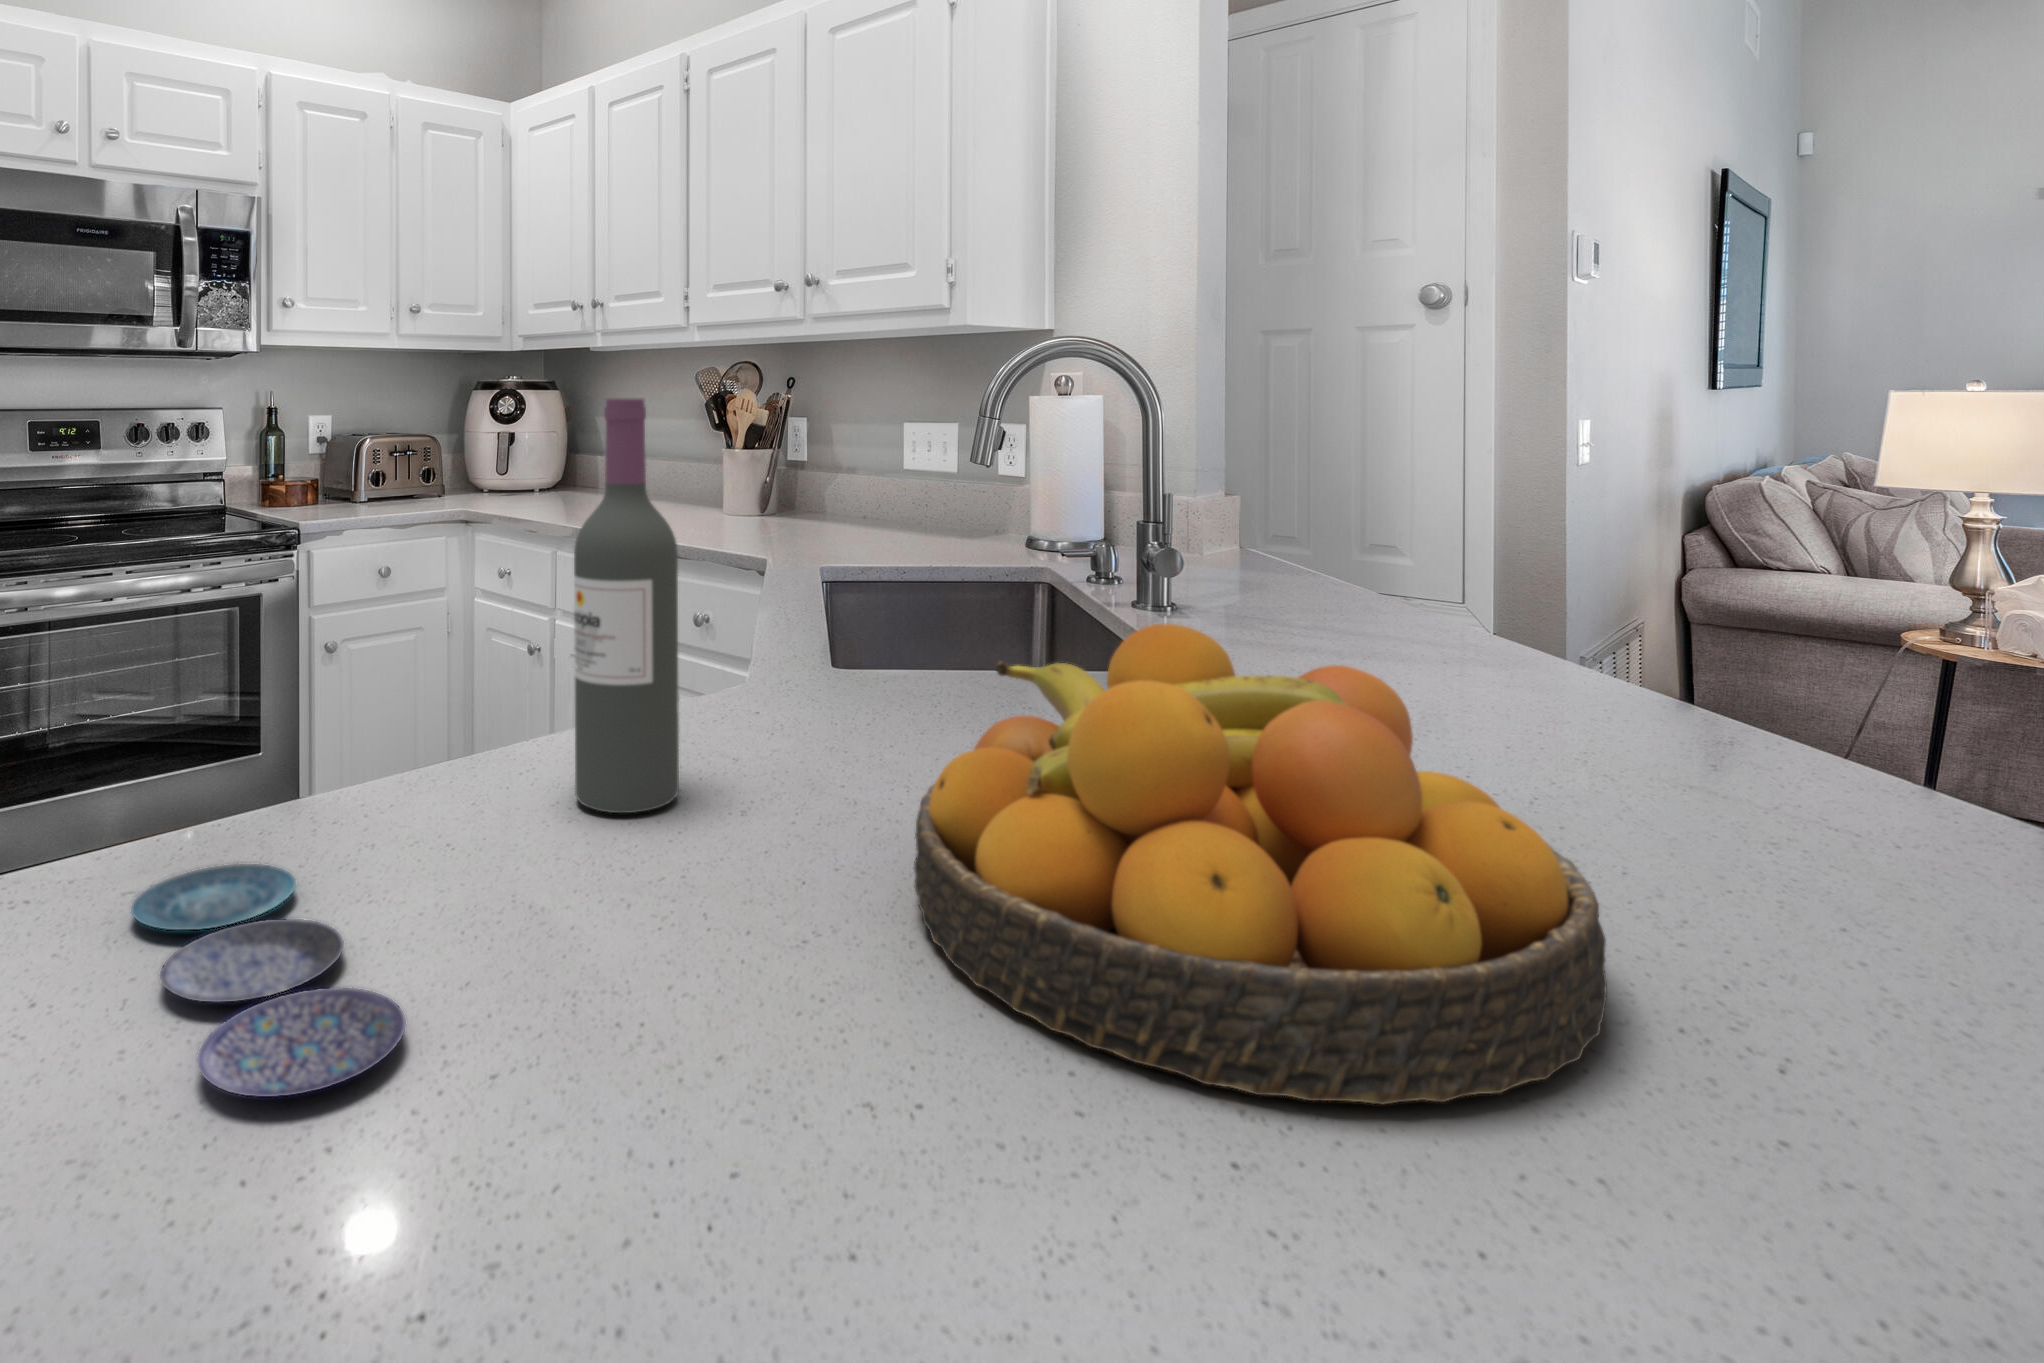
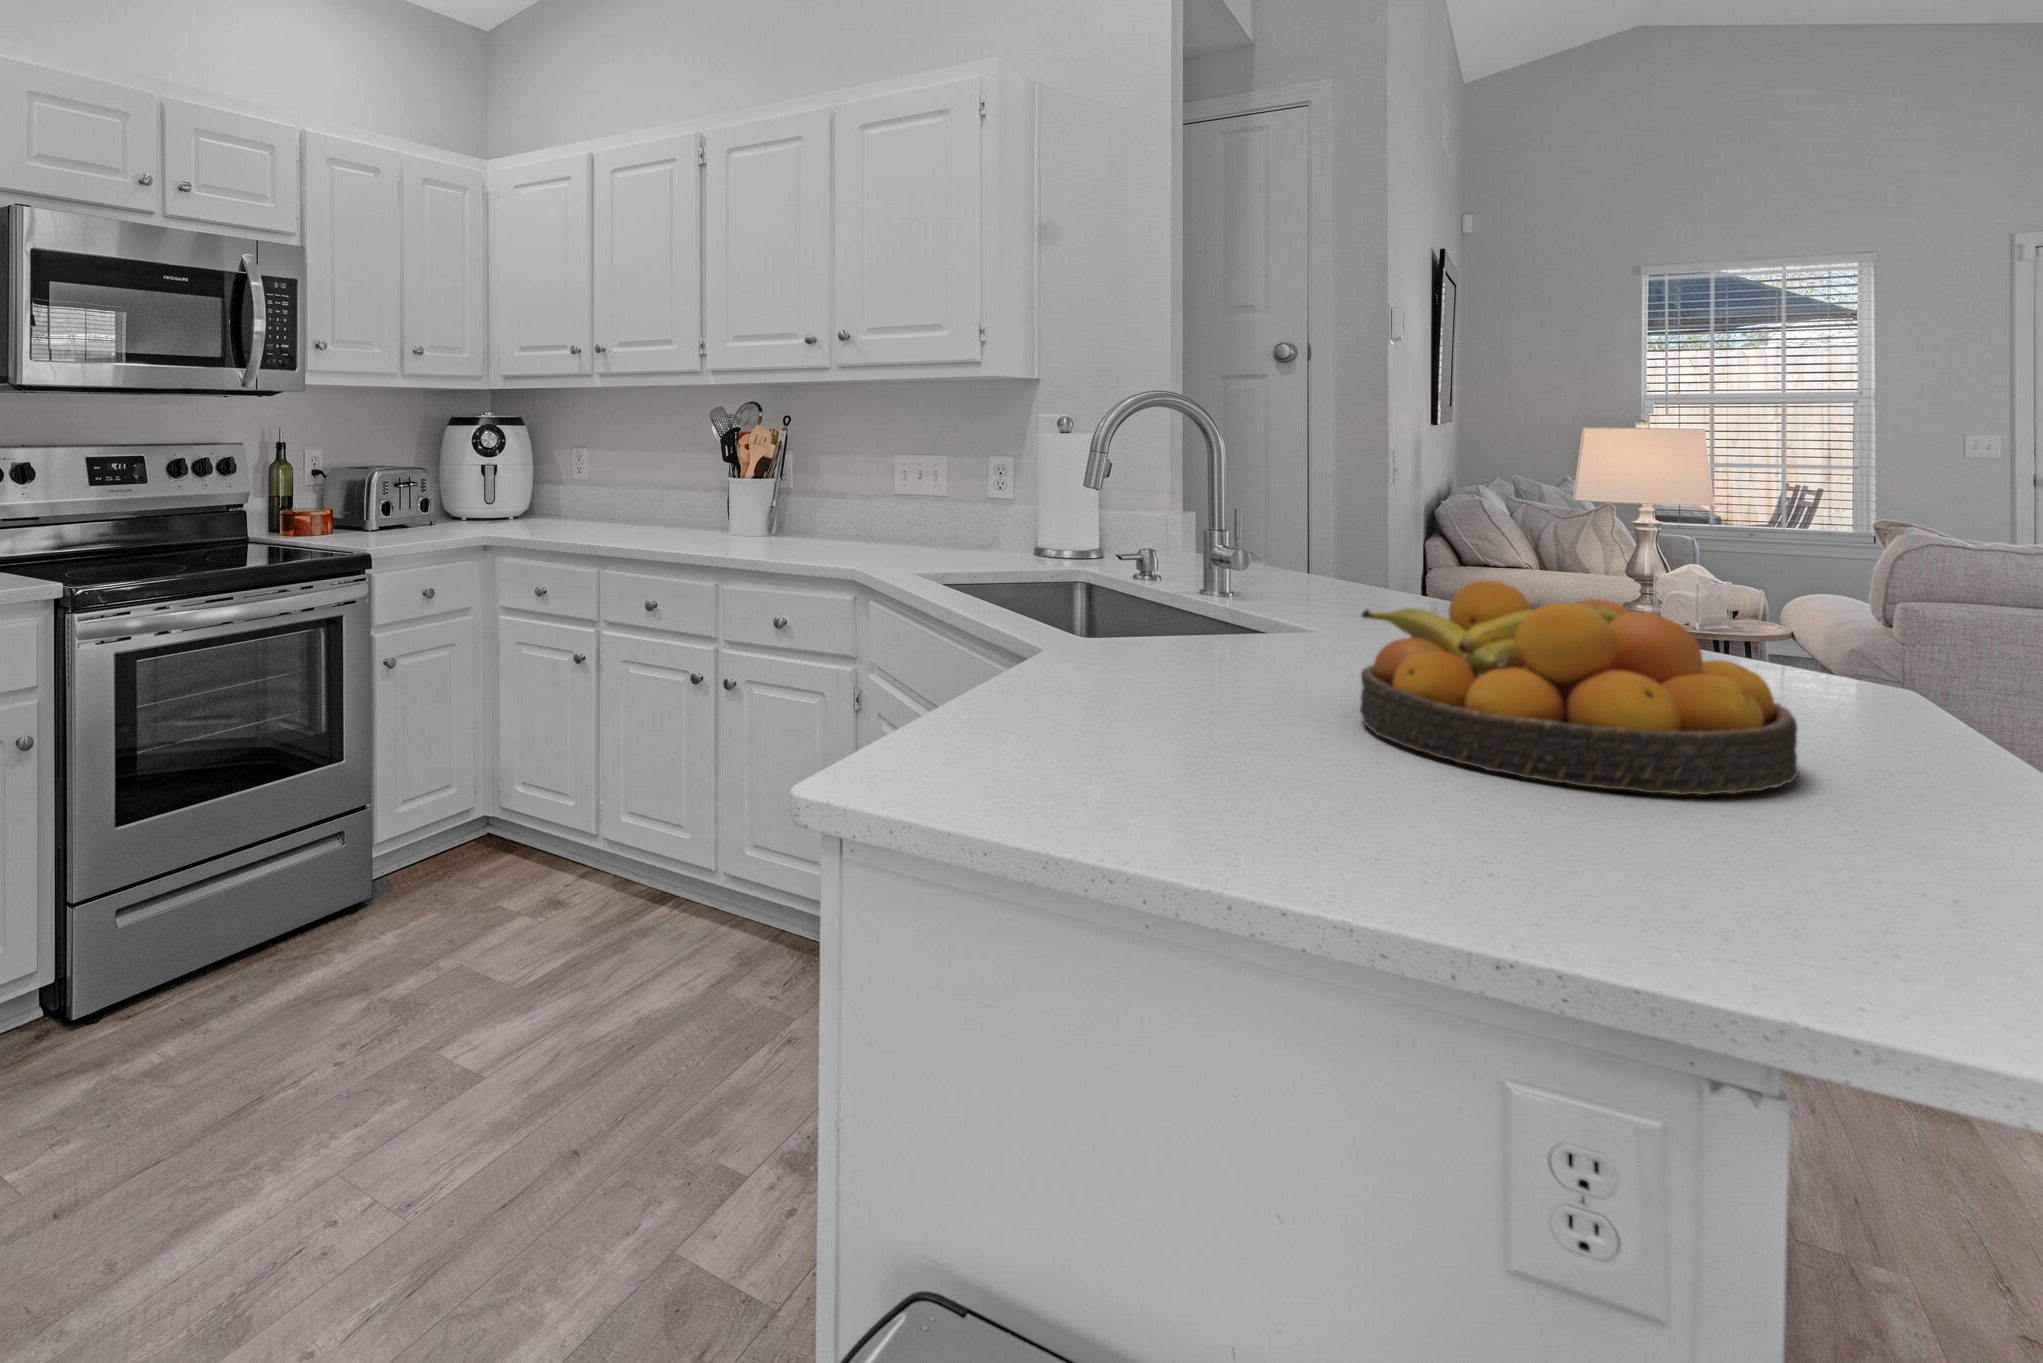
wine bottle: present [574,398,679,813] -> none [1084,448,1157,716]
plate: present [131,864,406,1097] -> none [966,745,1283,821]

